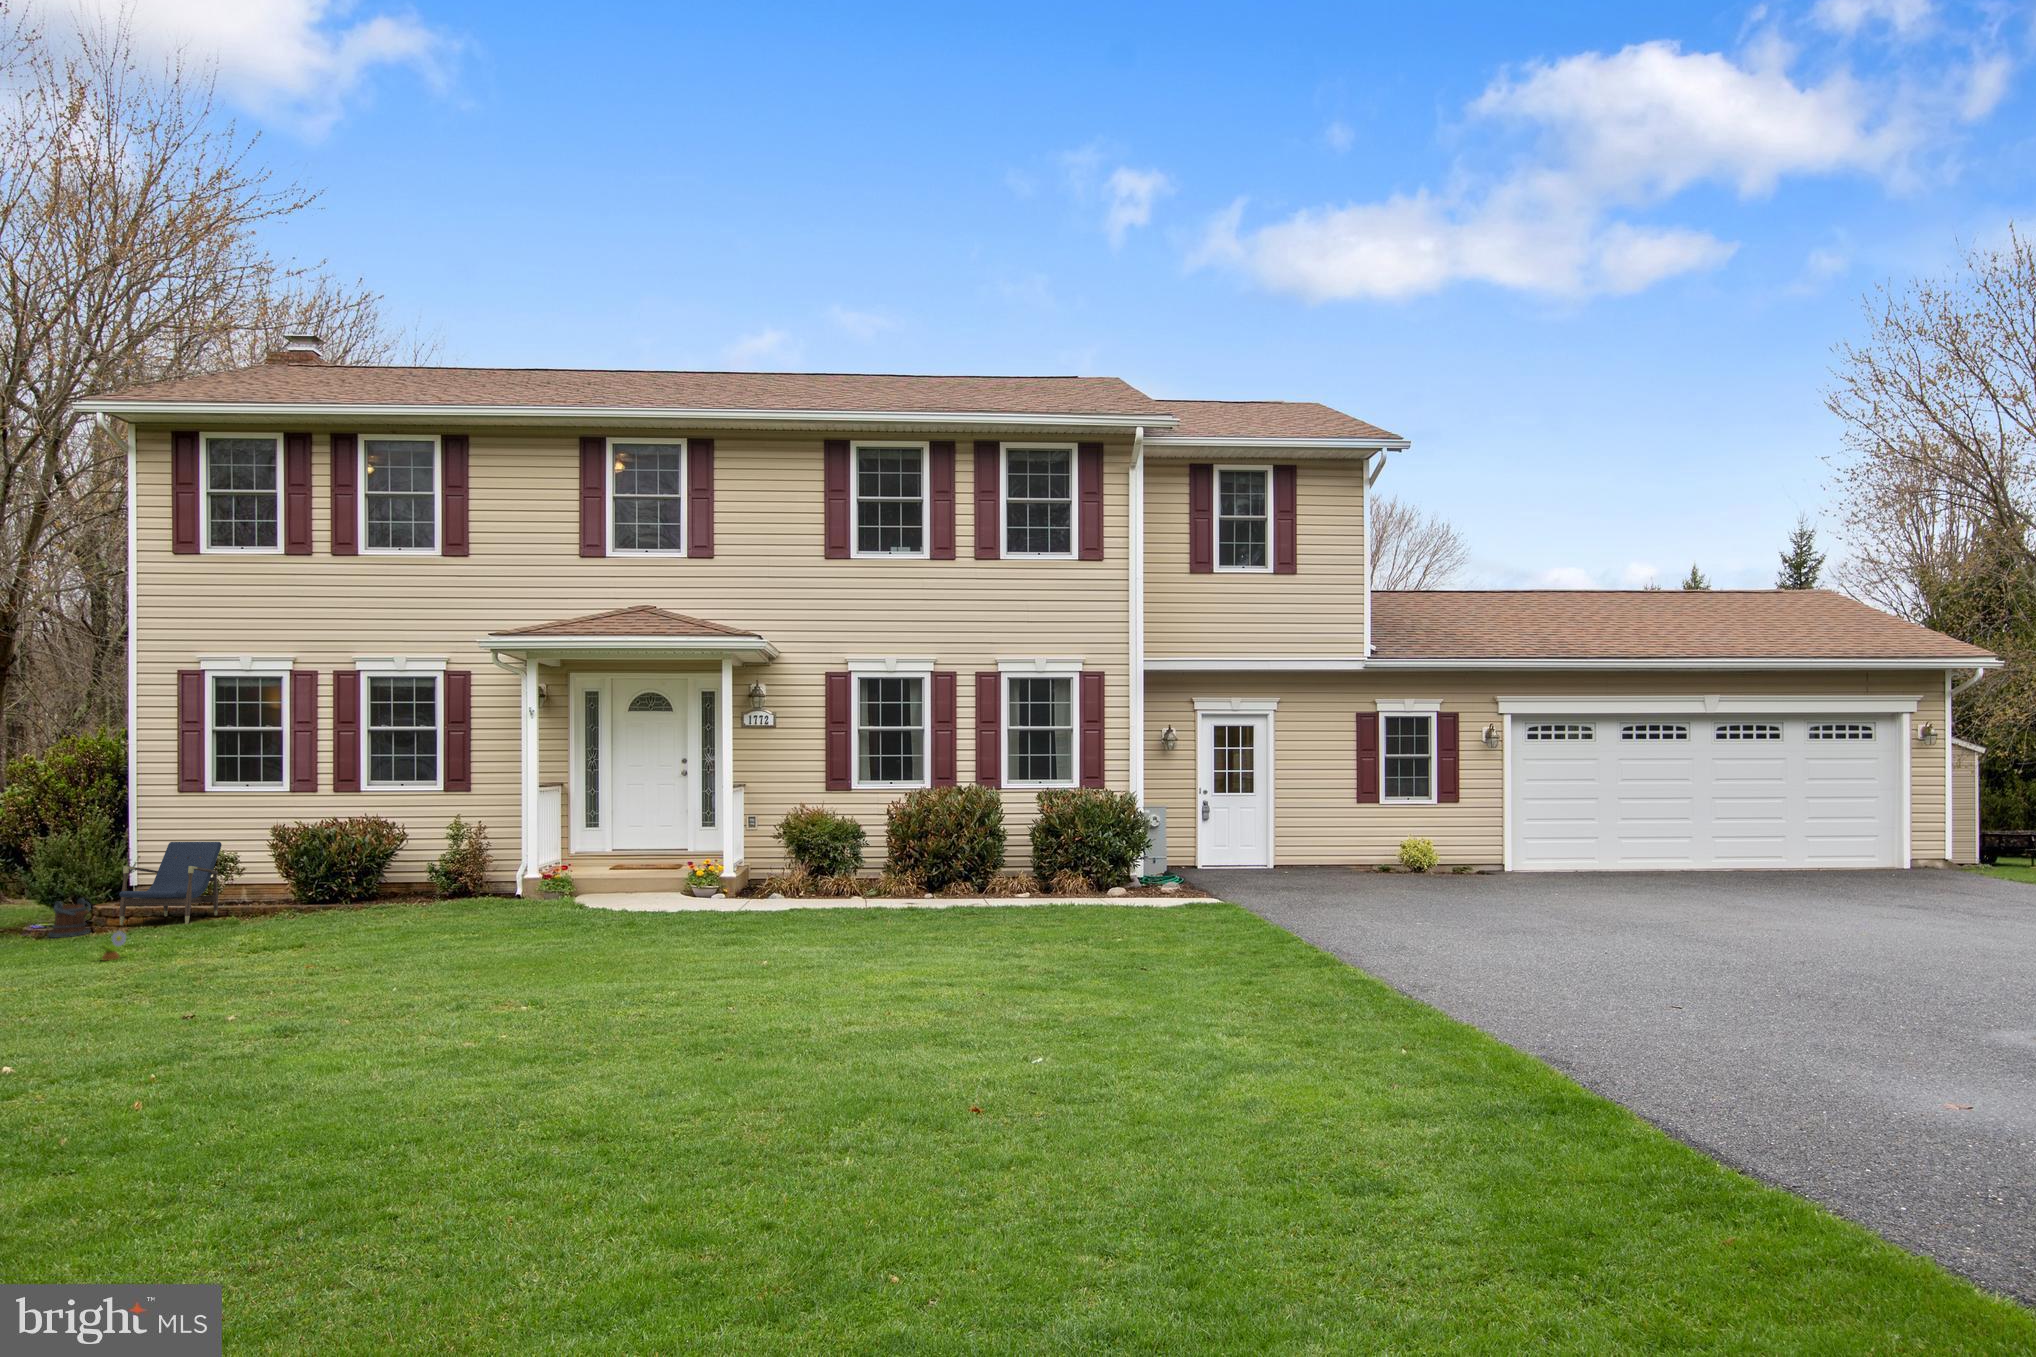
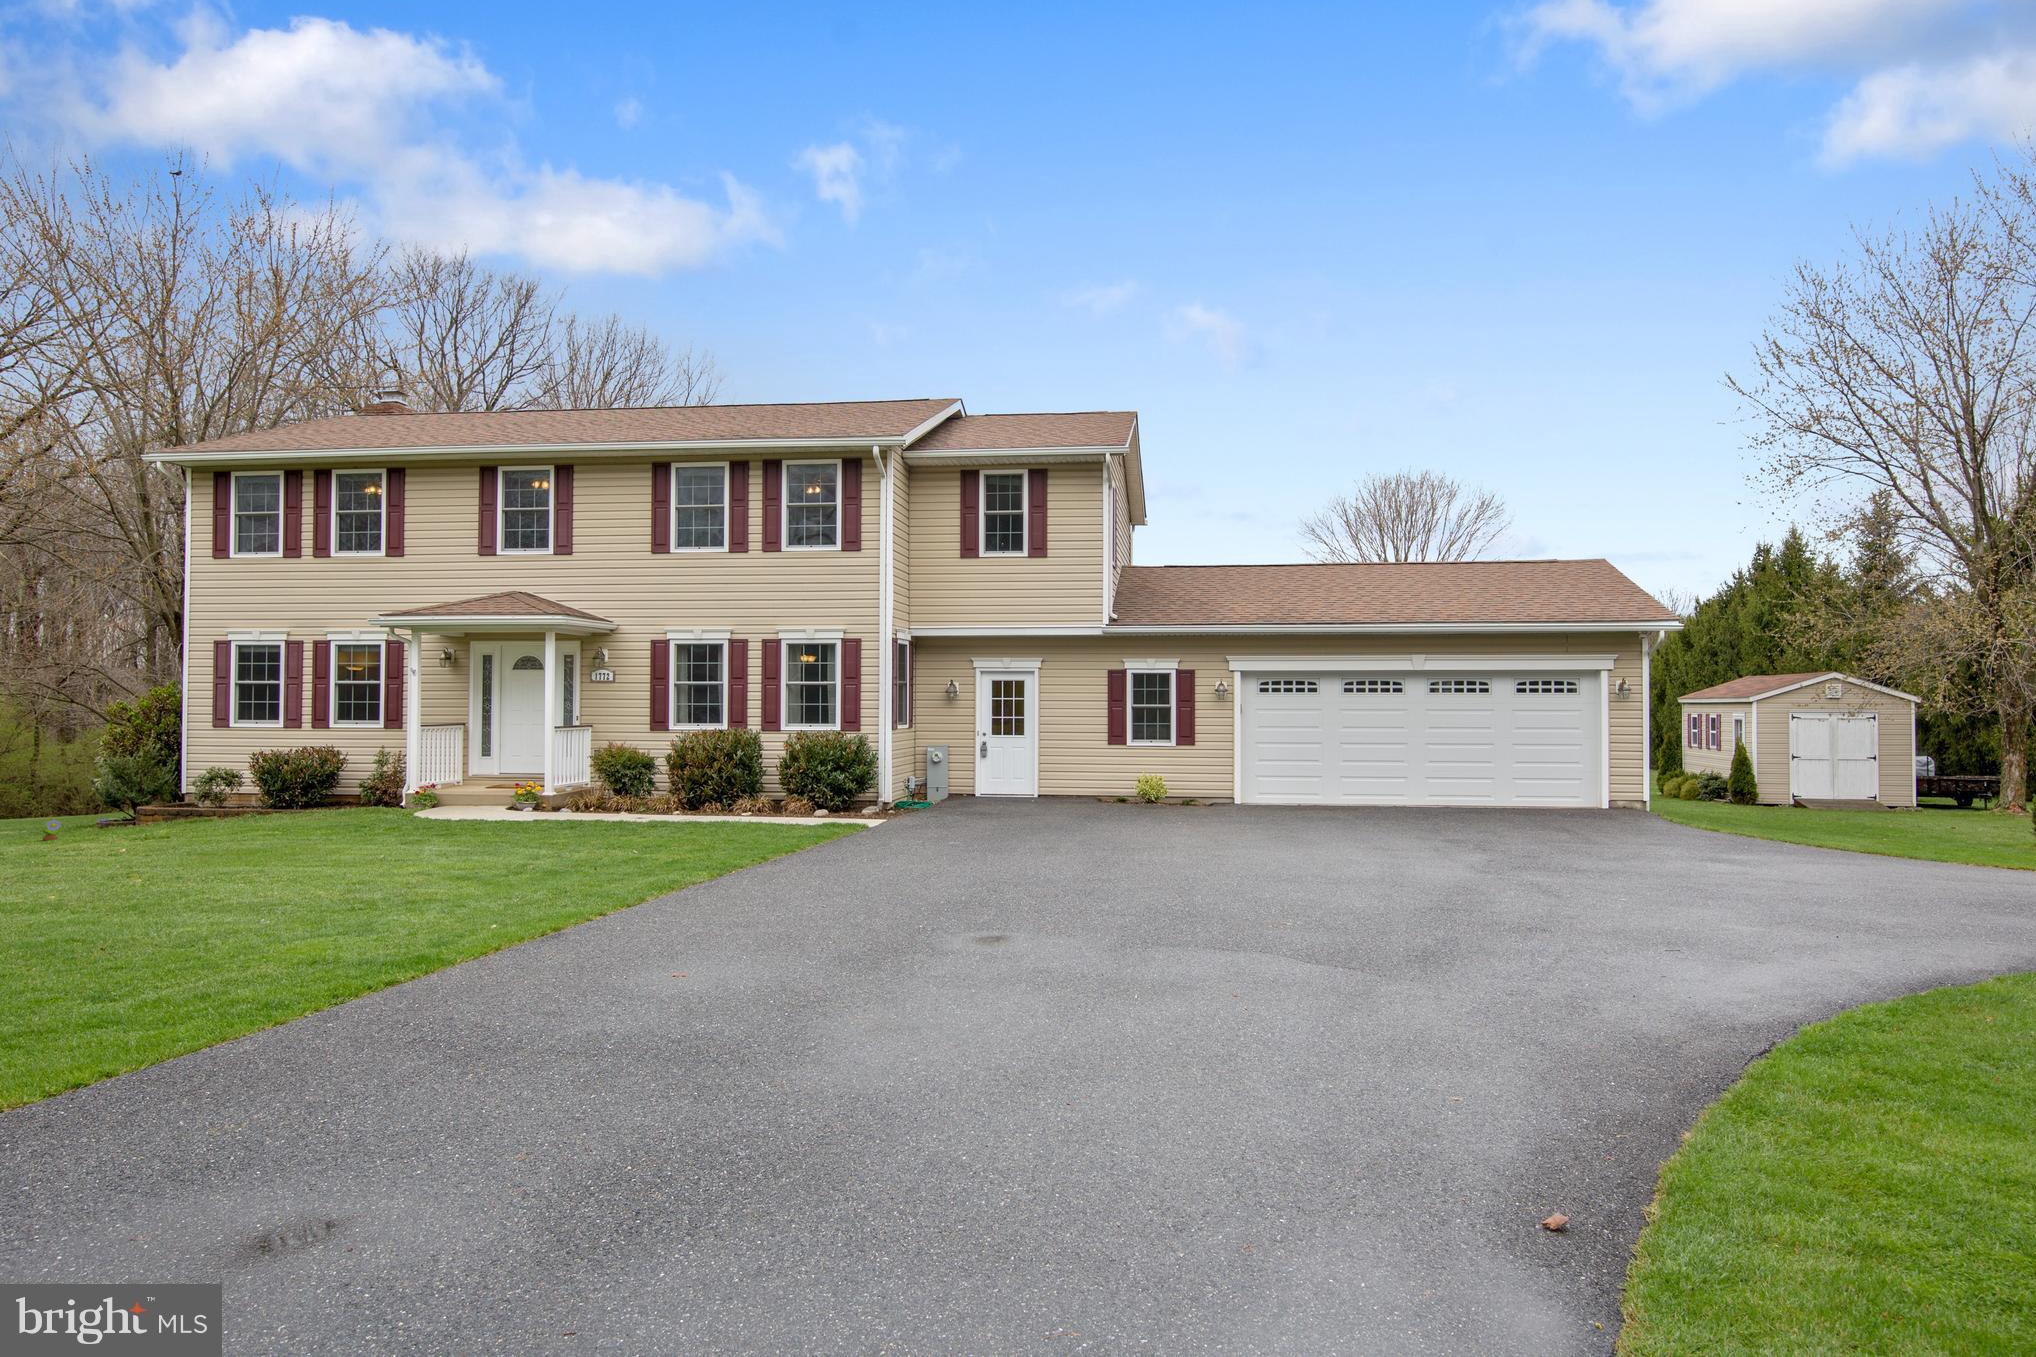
lounge chair: present [119,842,222,925] -> none [141,763,228,821]
bucket: present [48,898,91,938] -> none [82,800,117,827]

